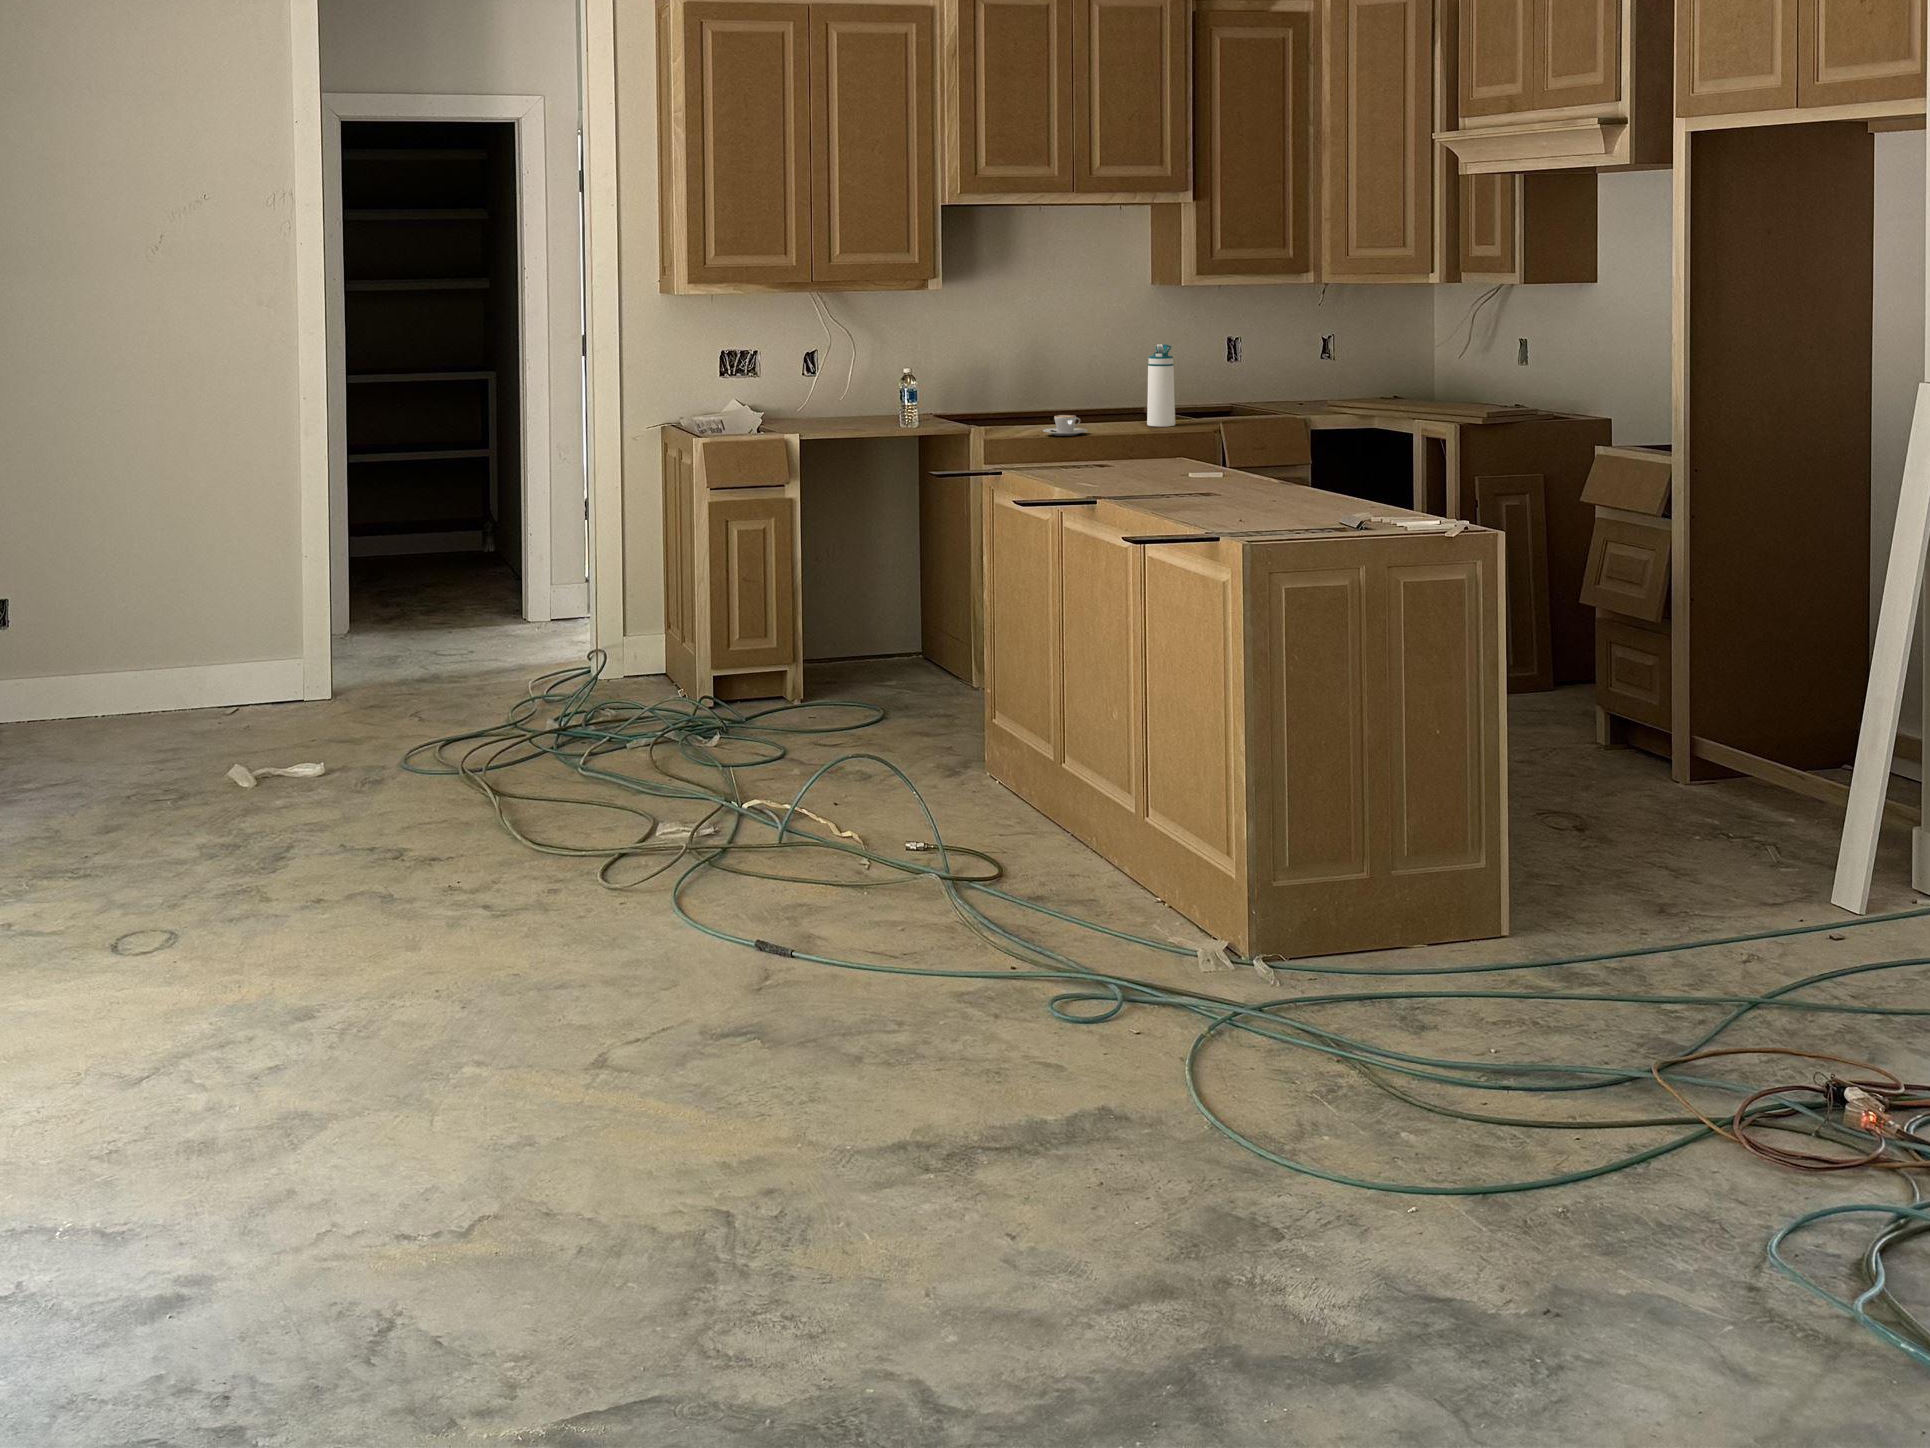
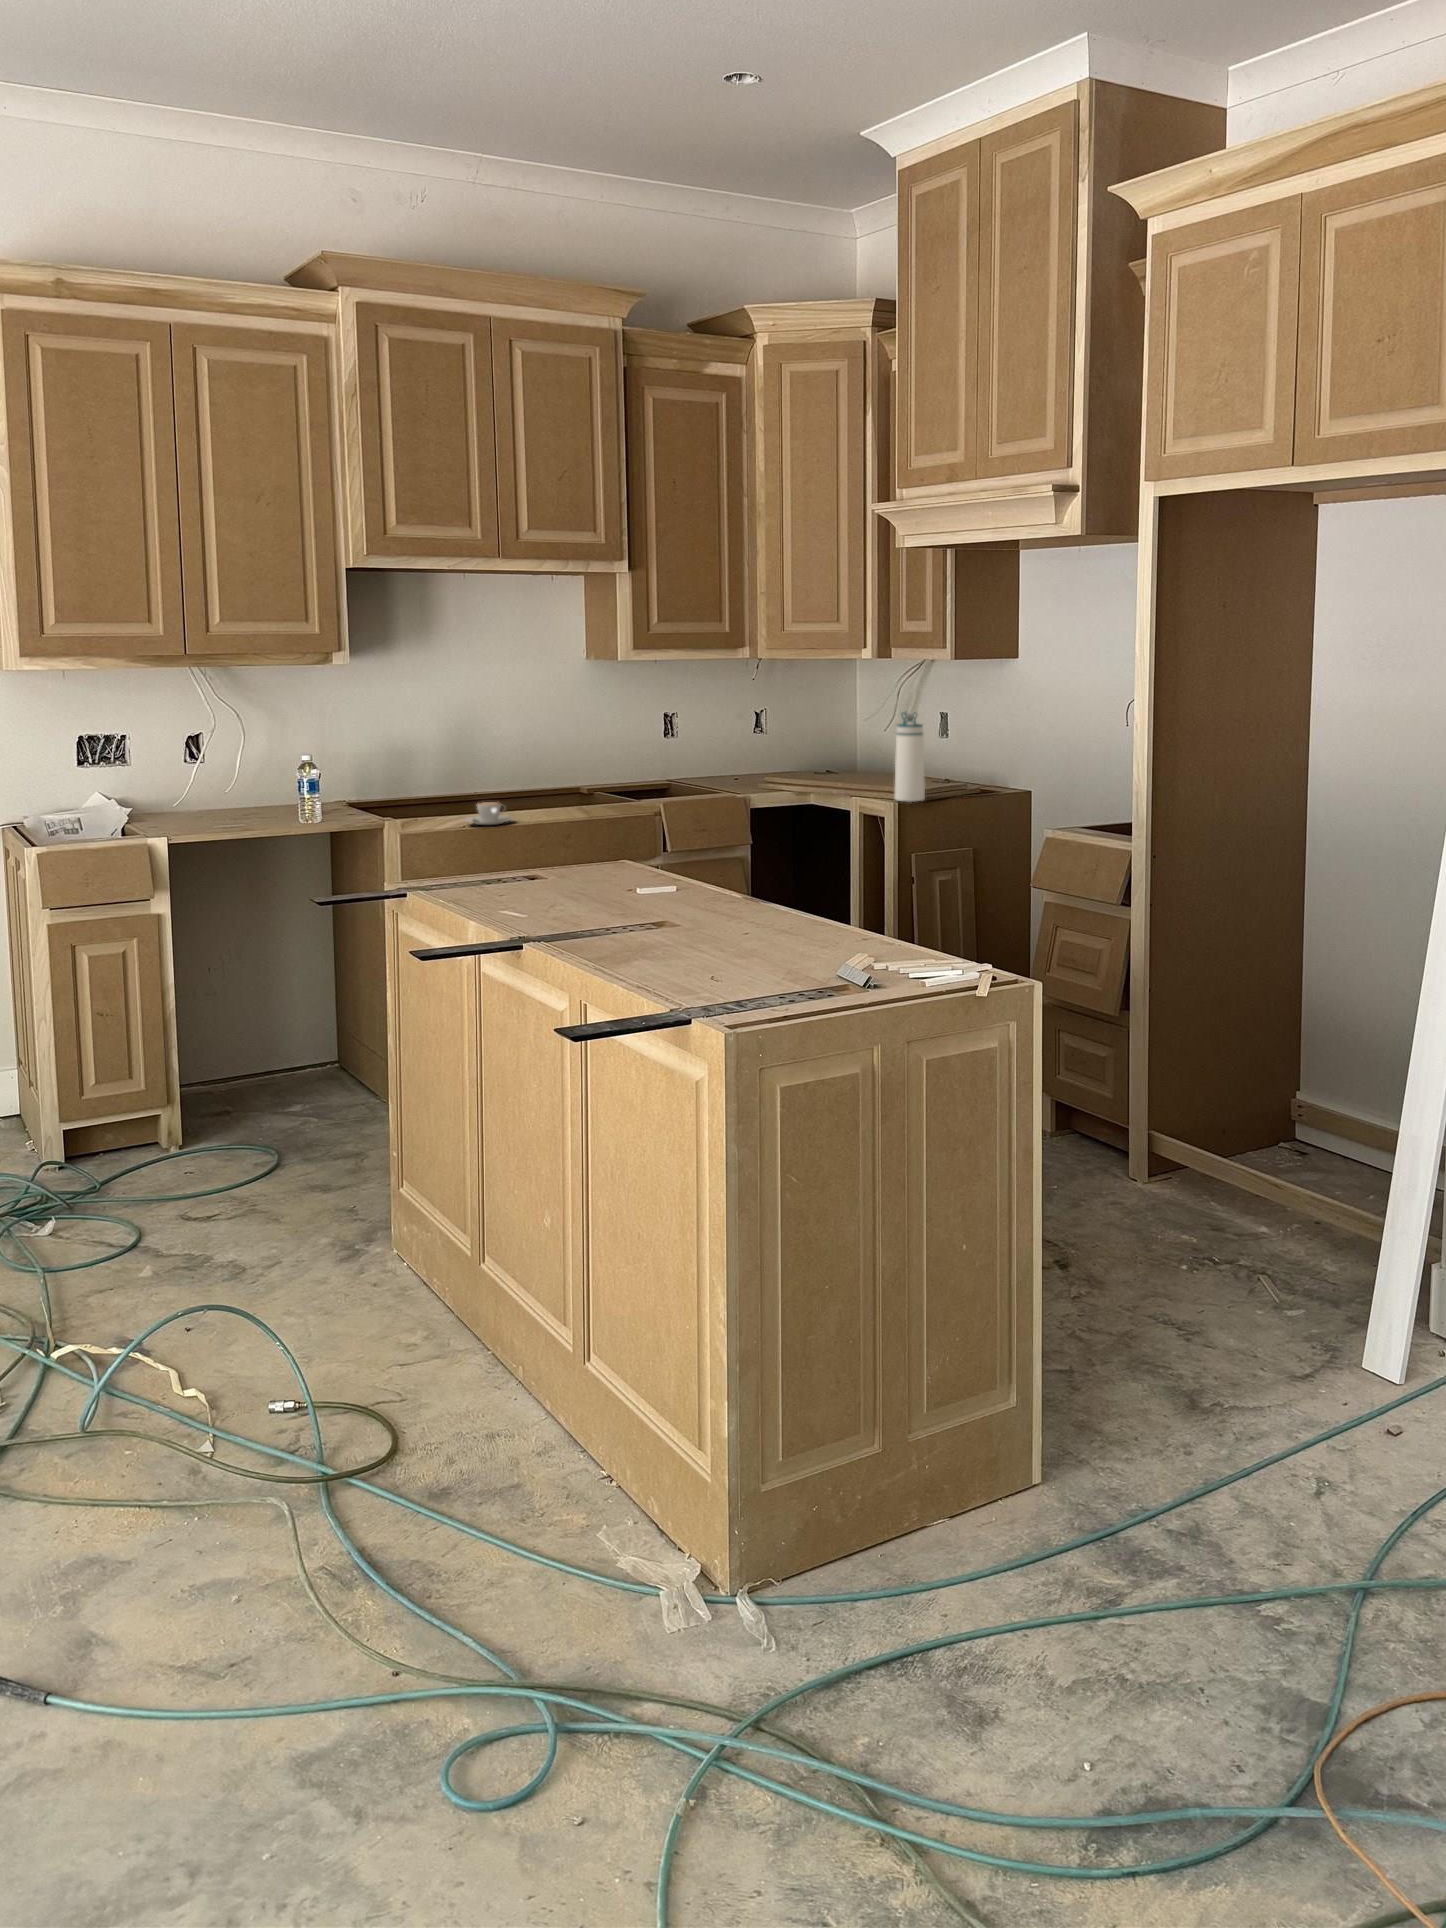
water bottle: present [1147,344,1175,427] -> present [894,711,925,802]

